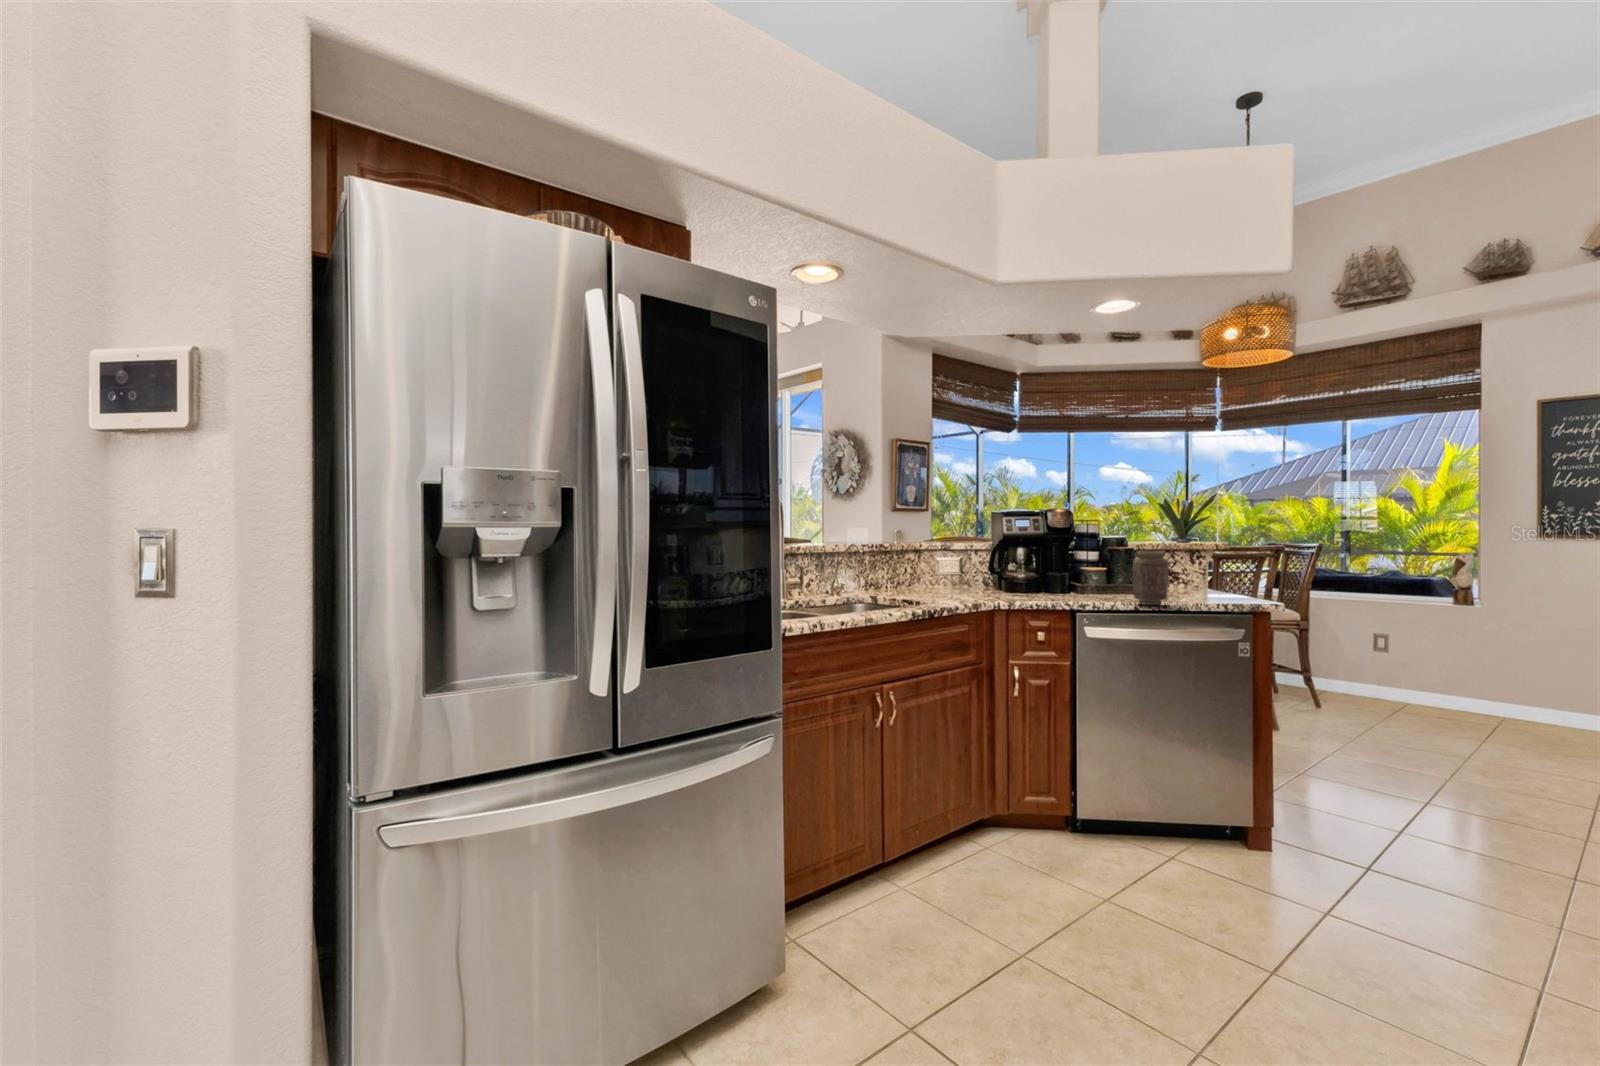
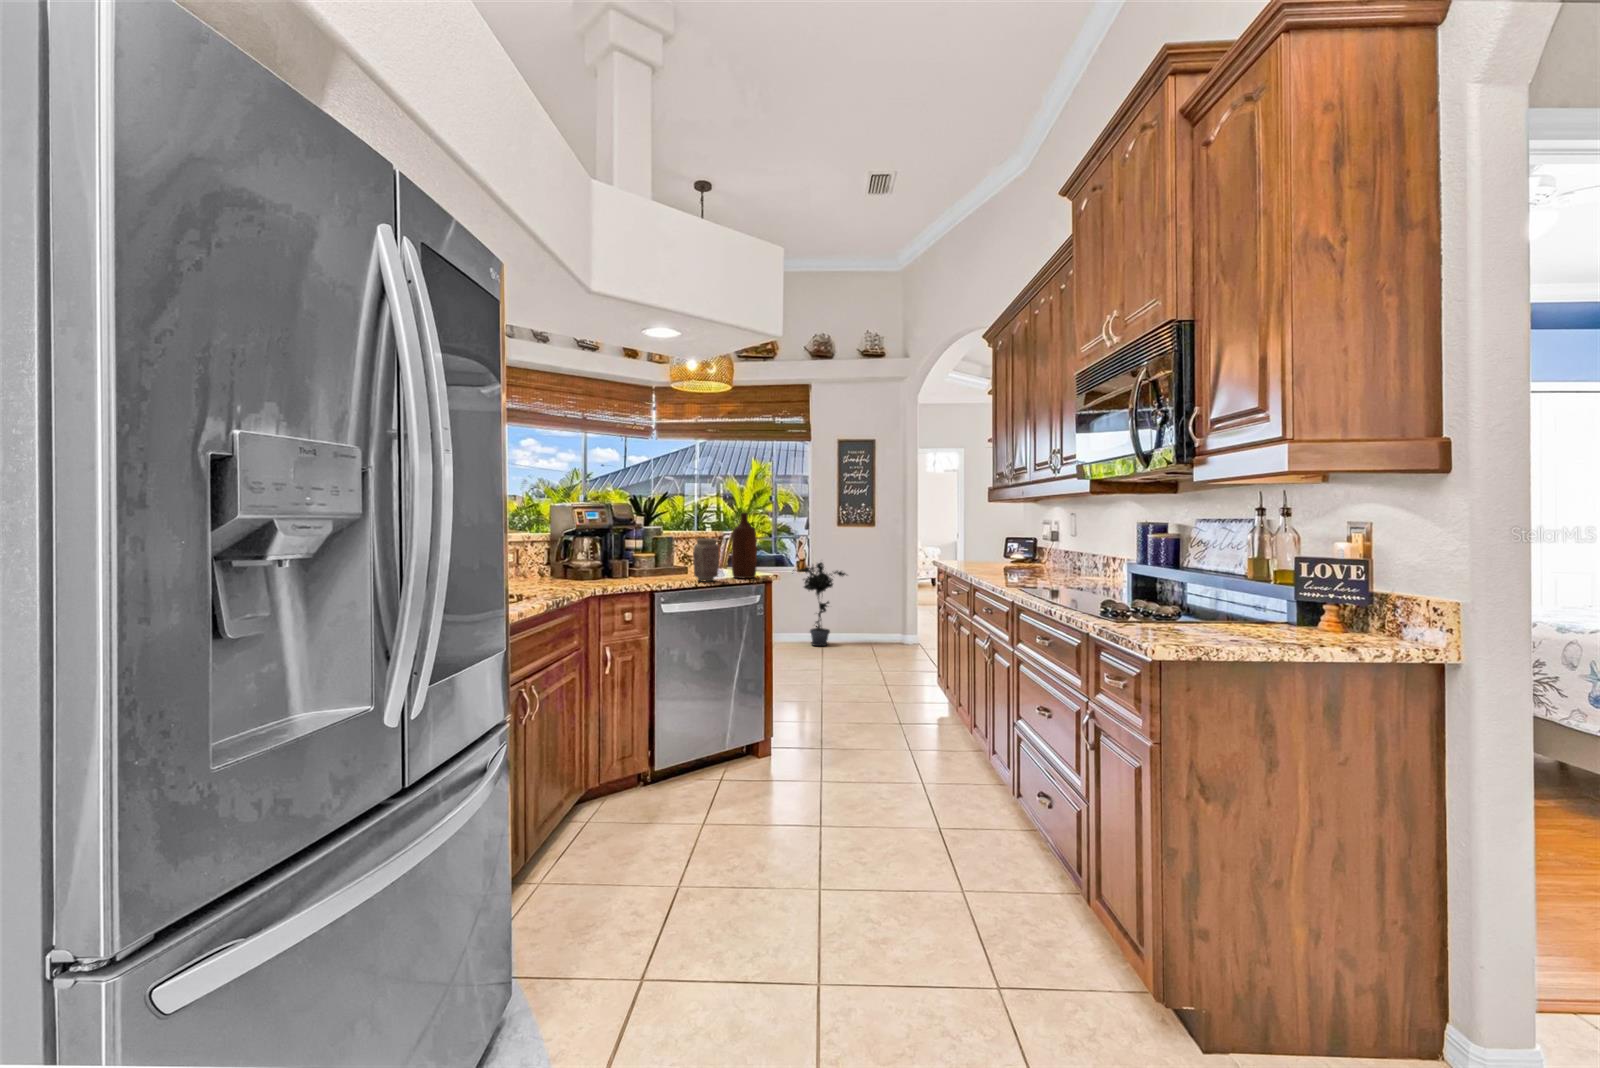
bottle: none [1198,519,1236,606] -> present [732,513,757,579]
potted plant: none [1437,590,1559,727] -> present [793,563,846,646]

